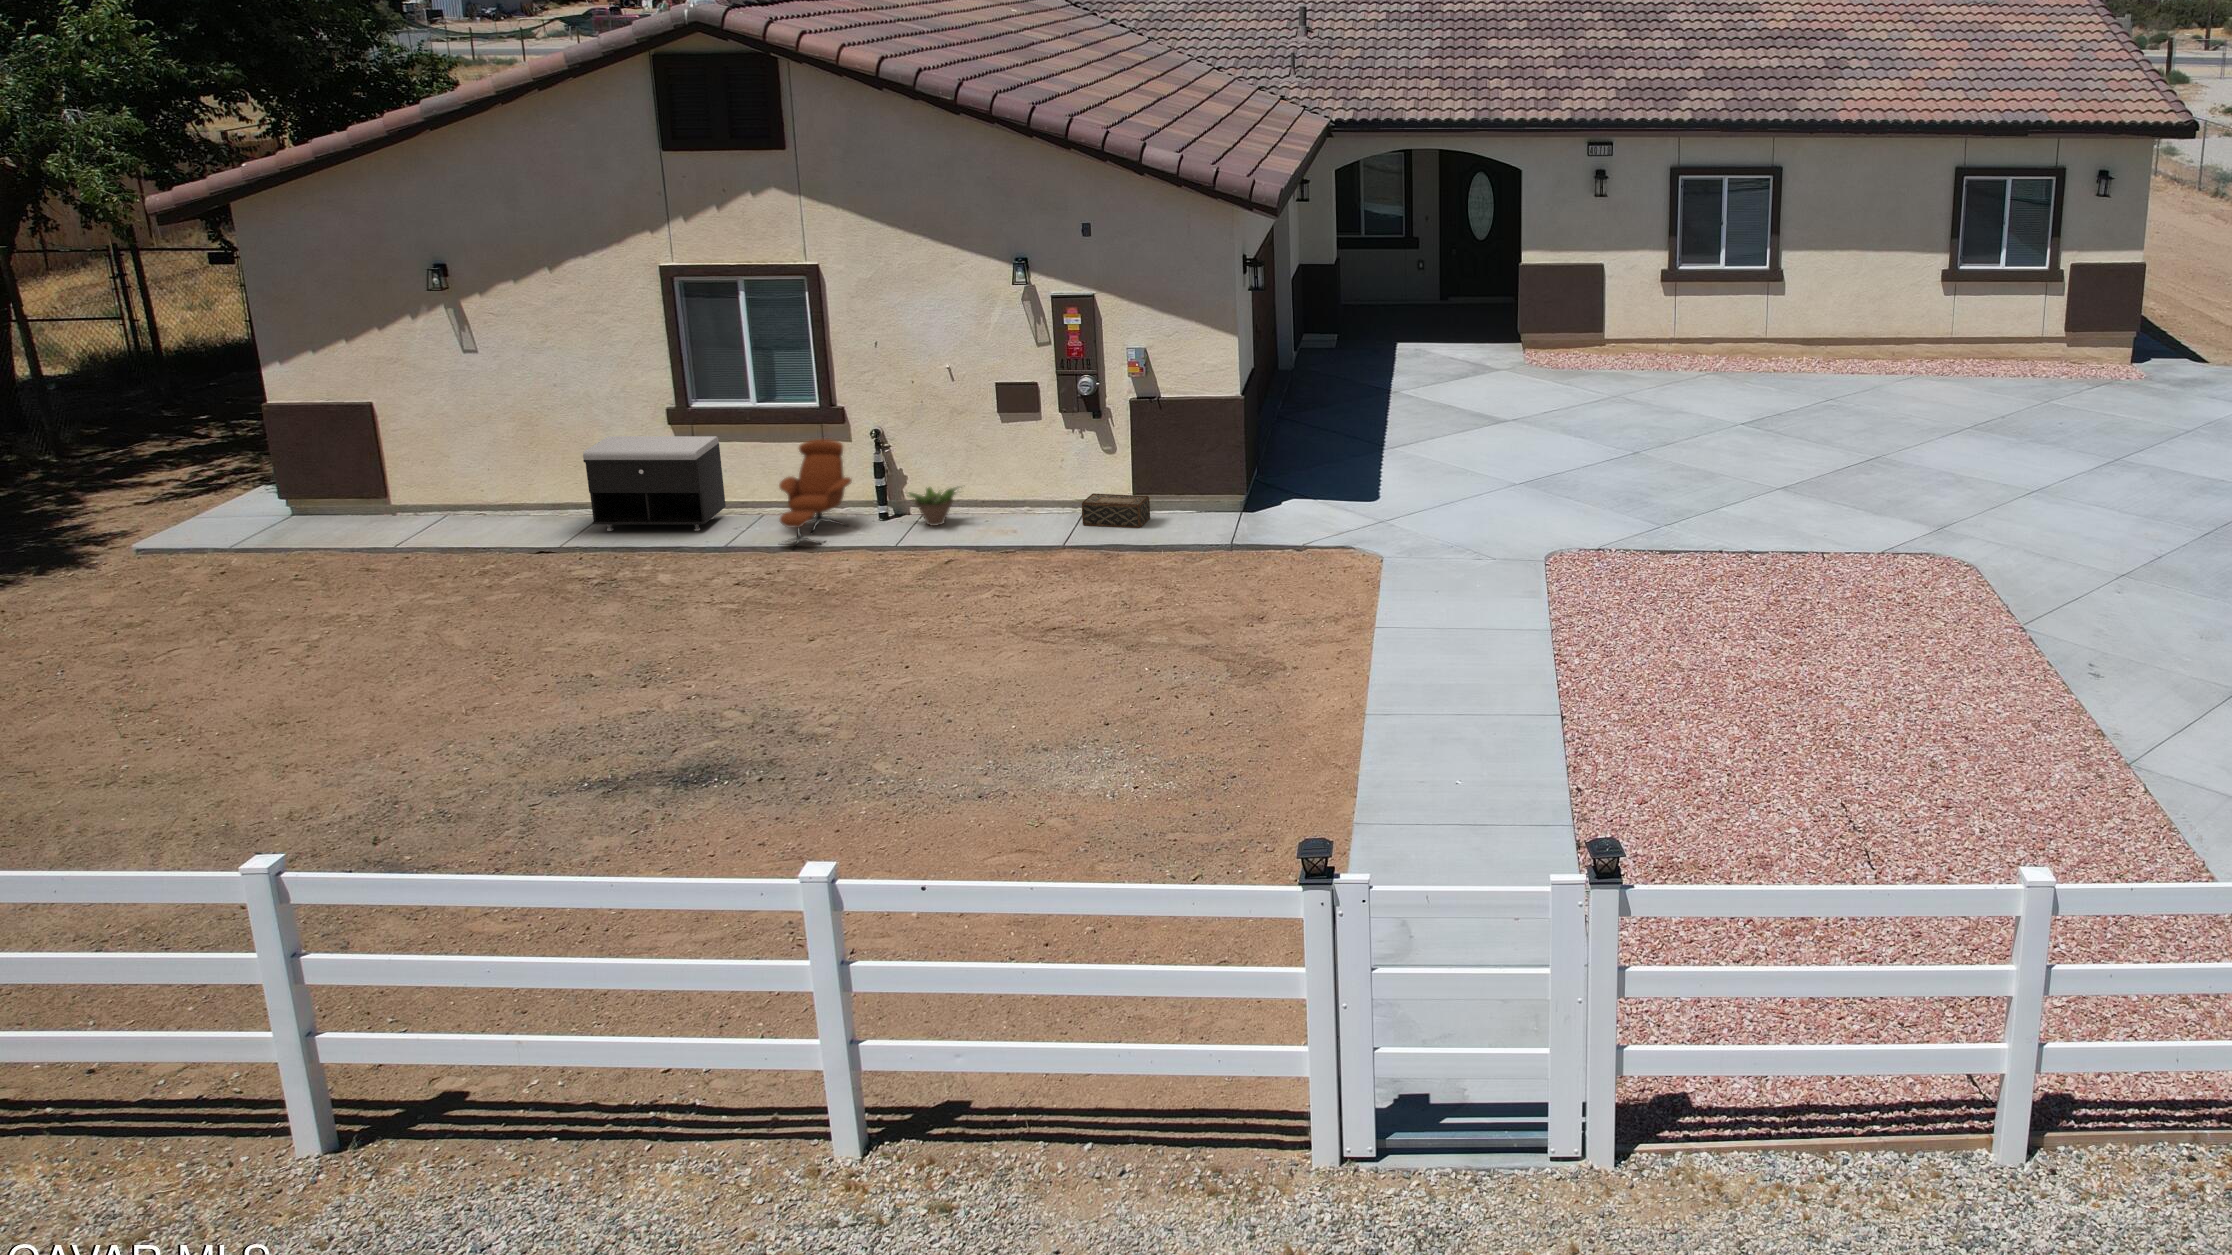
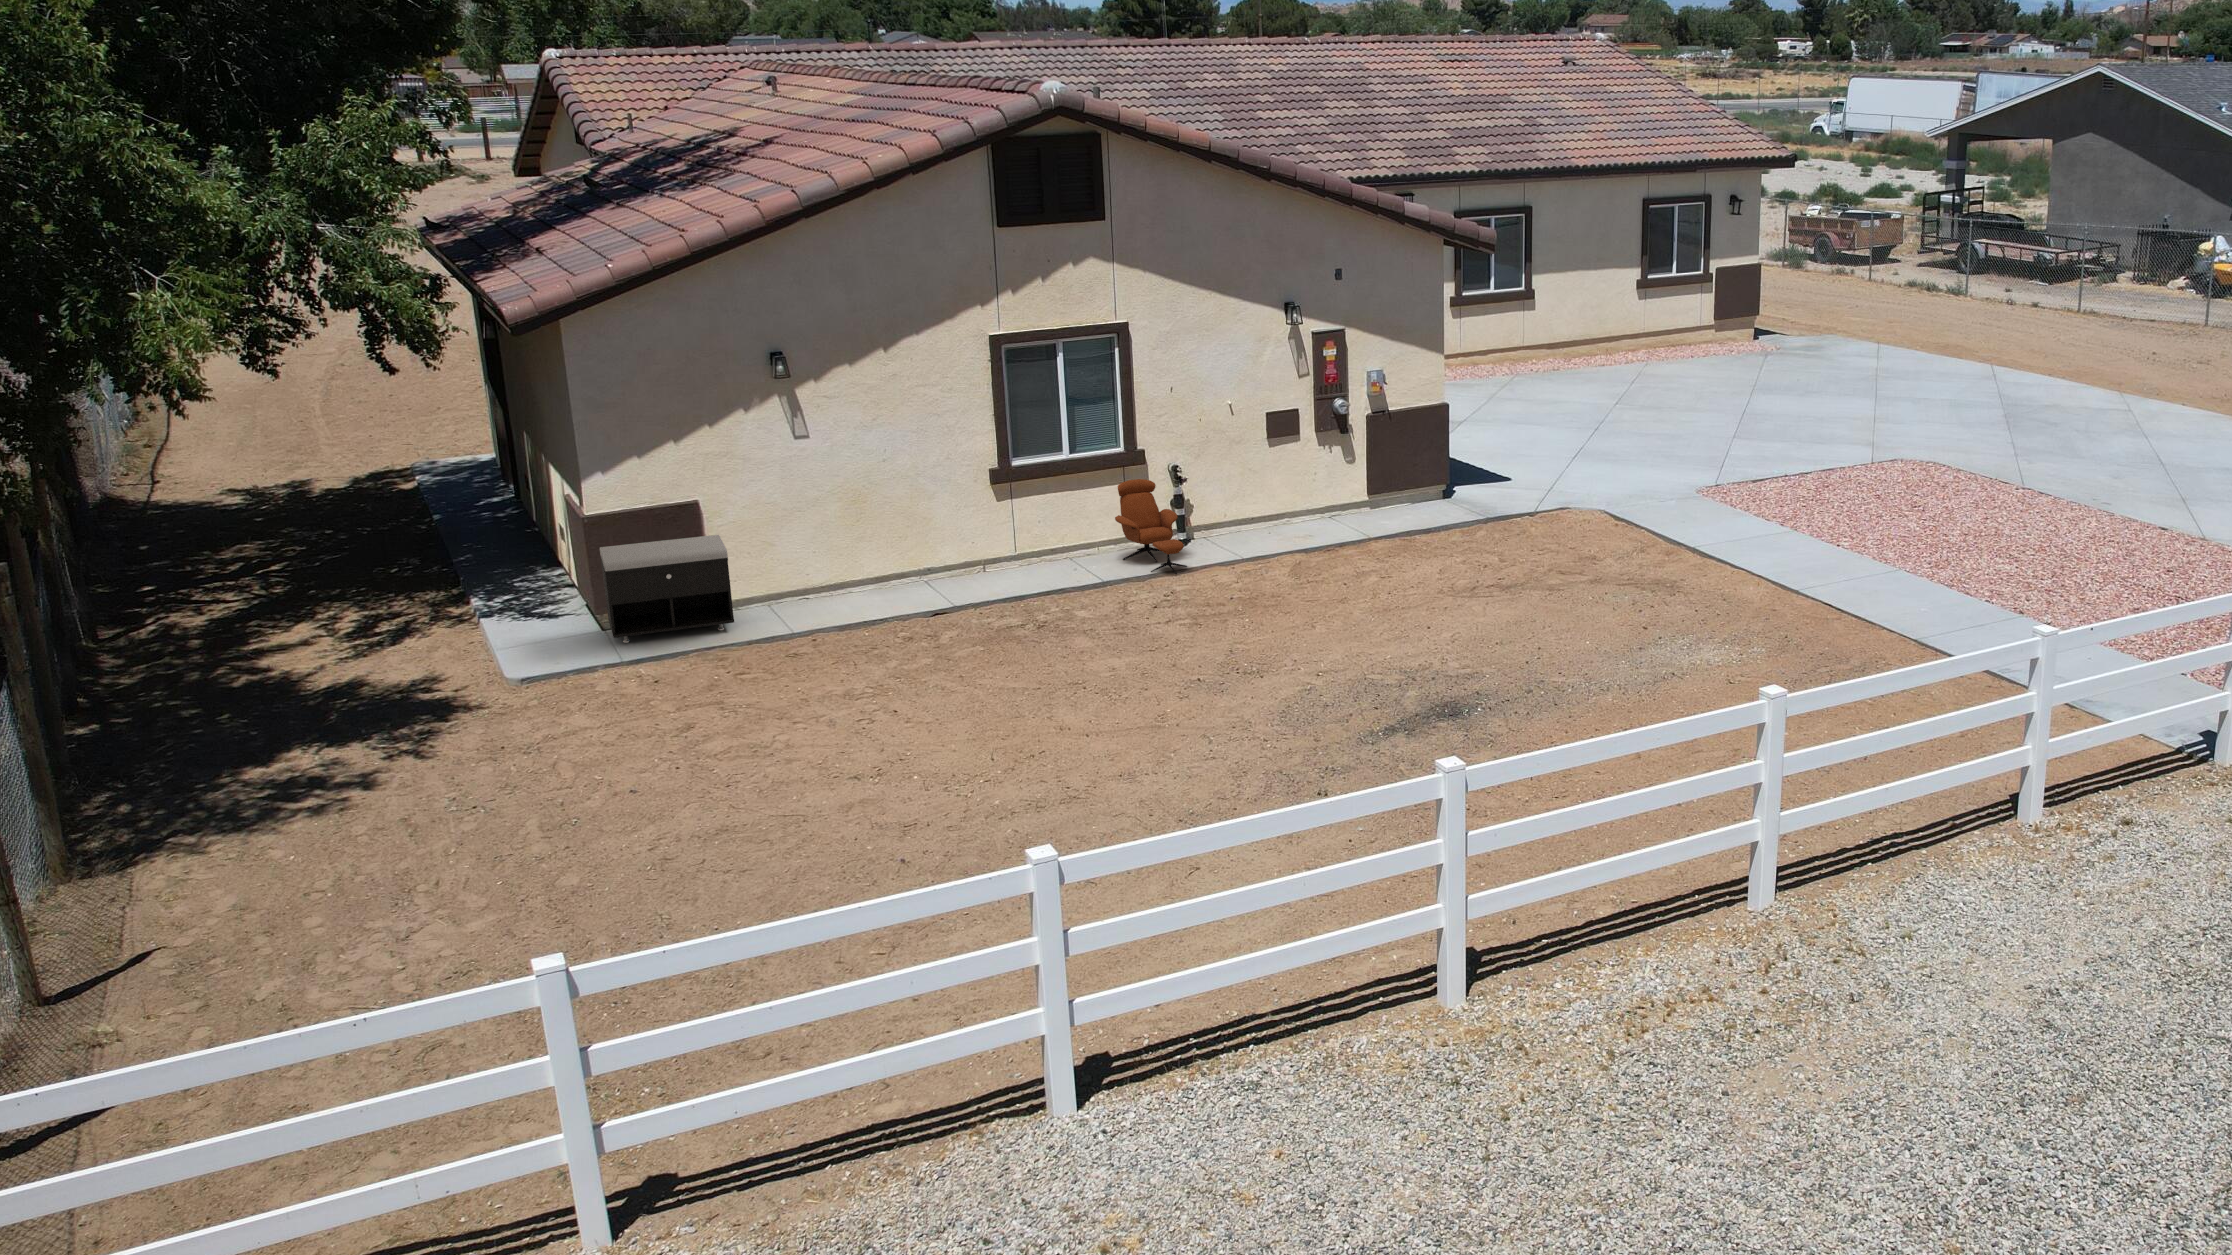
storage bench: present [583,436,726,531] -> present [600,535,734,643]
decorative plant: present [908,487,958,526] -> none [1203,505,1259,542]
woven basket: present [1082,493,1150,528] -> none [1340,494,1396,524]

